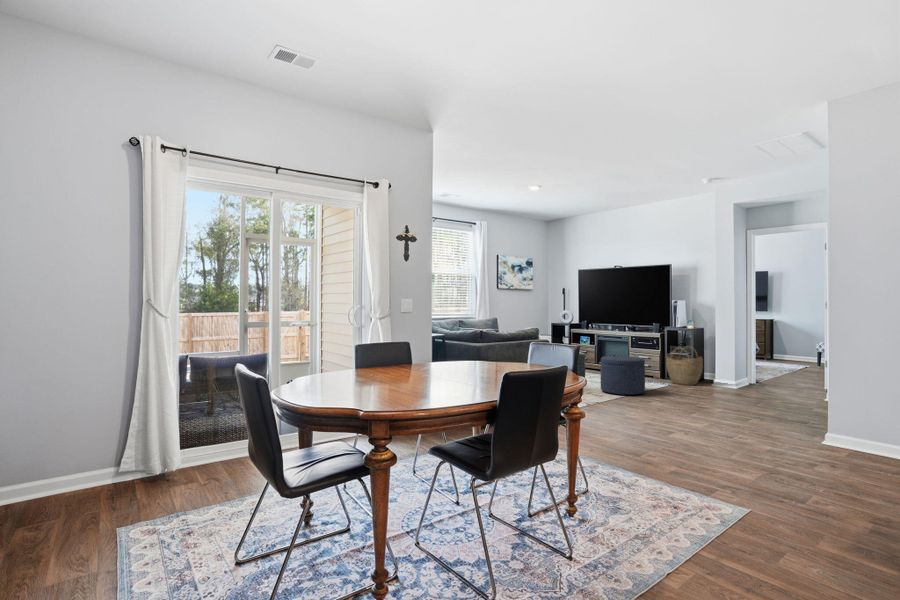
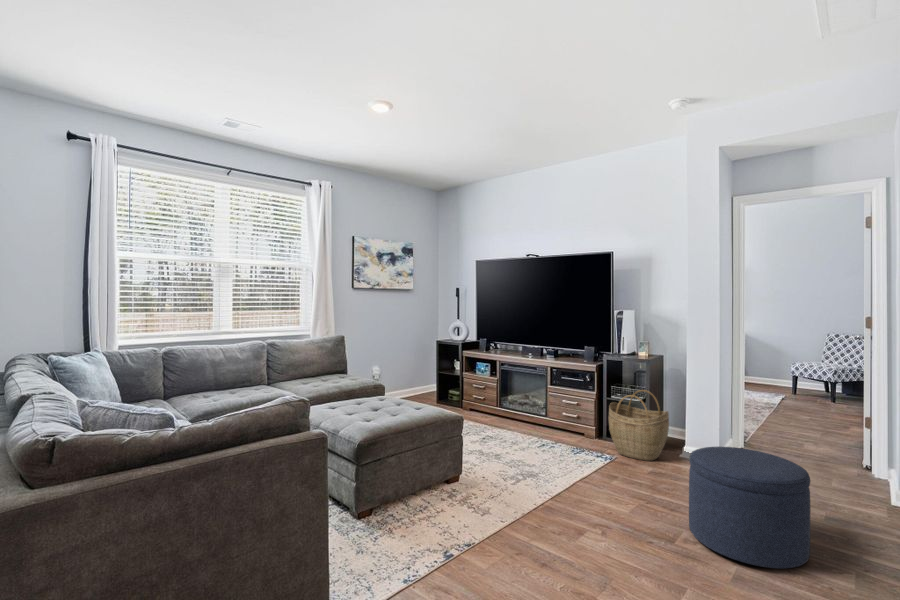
ottoman: present [601,356,645,395] -> present [689,447,811,568]

